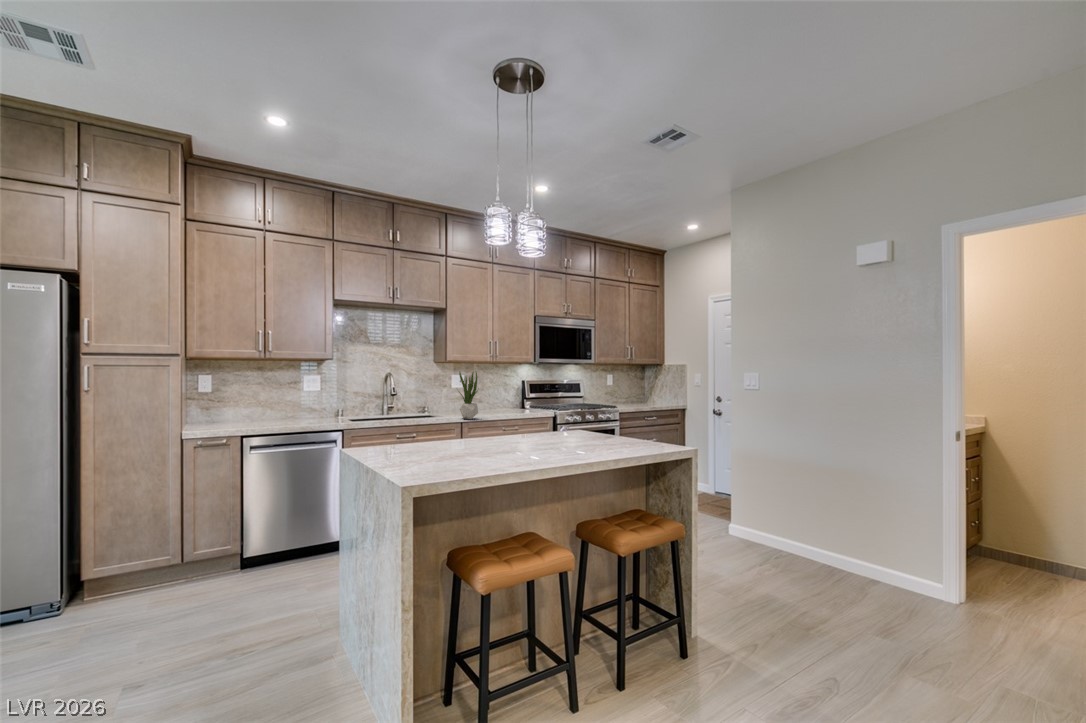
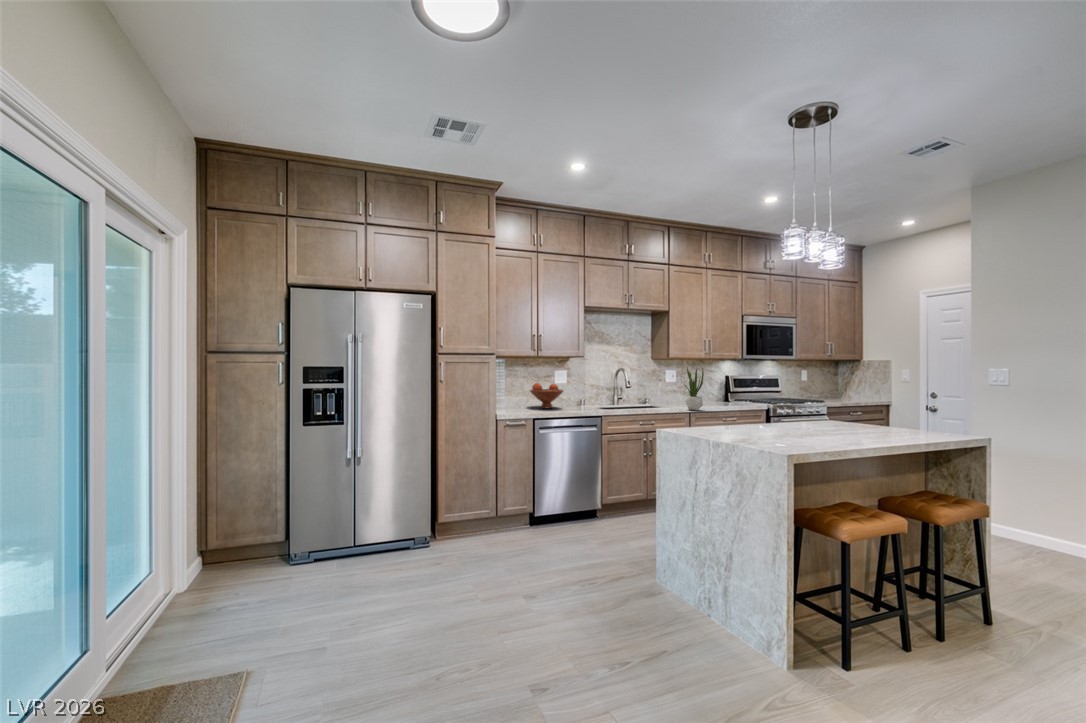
fruit bowl: none [261,390,307,421] -> present [530,383,563,408]

